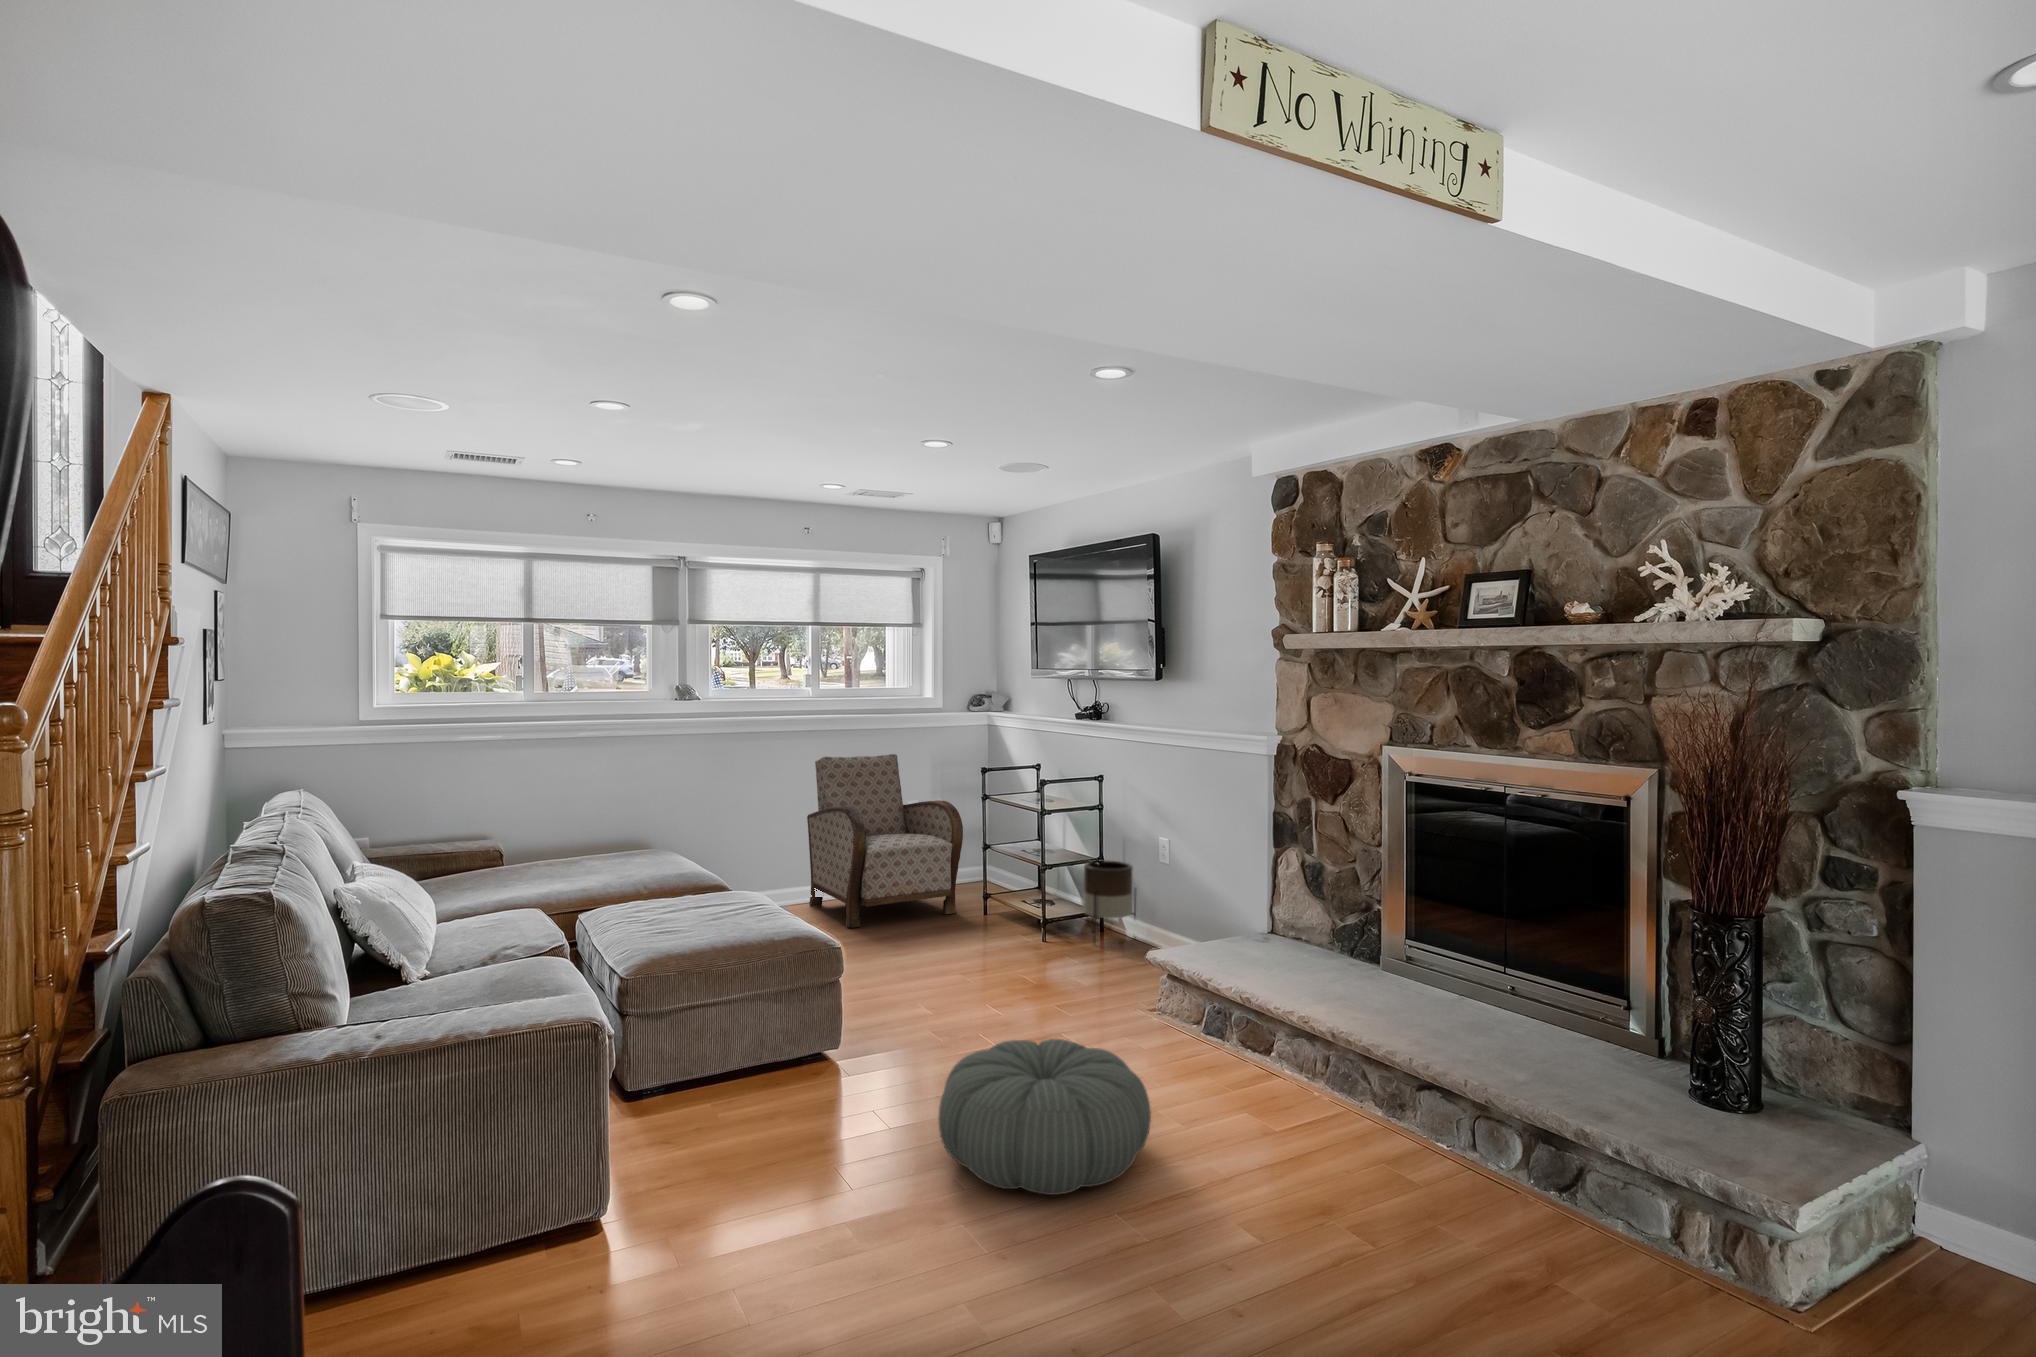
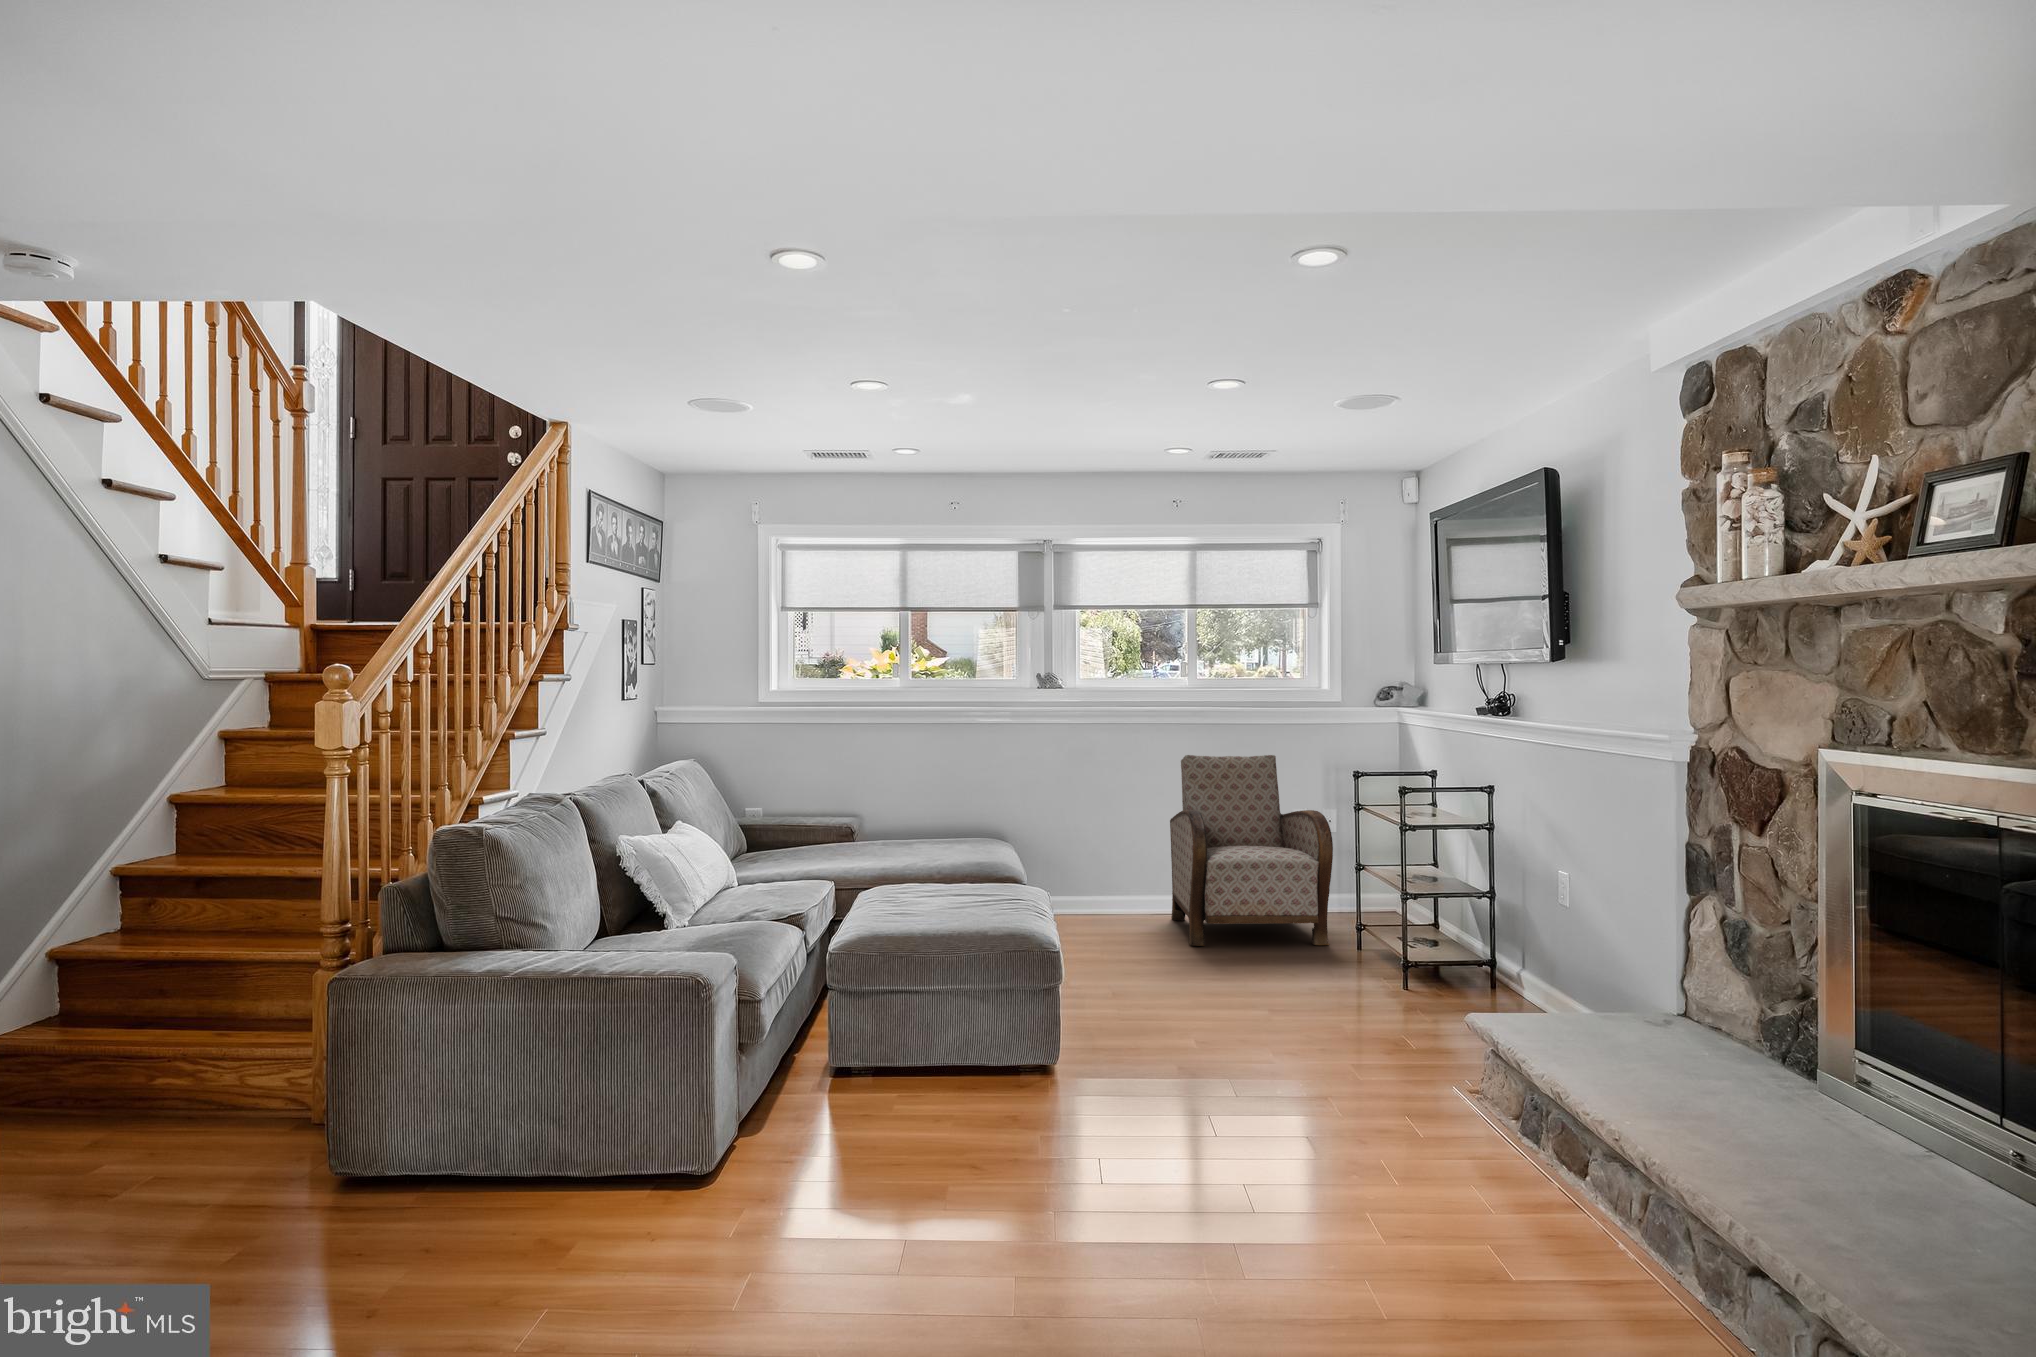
planter: present [1083,860,1136,944] -> none [1463,896,1537,1004]
pouf: present [938,1039,1151,1195] -> none [1051,1074,1304,1258]

